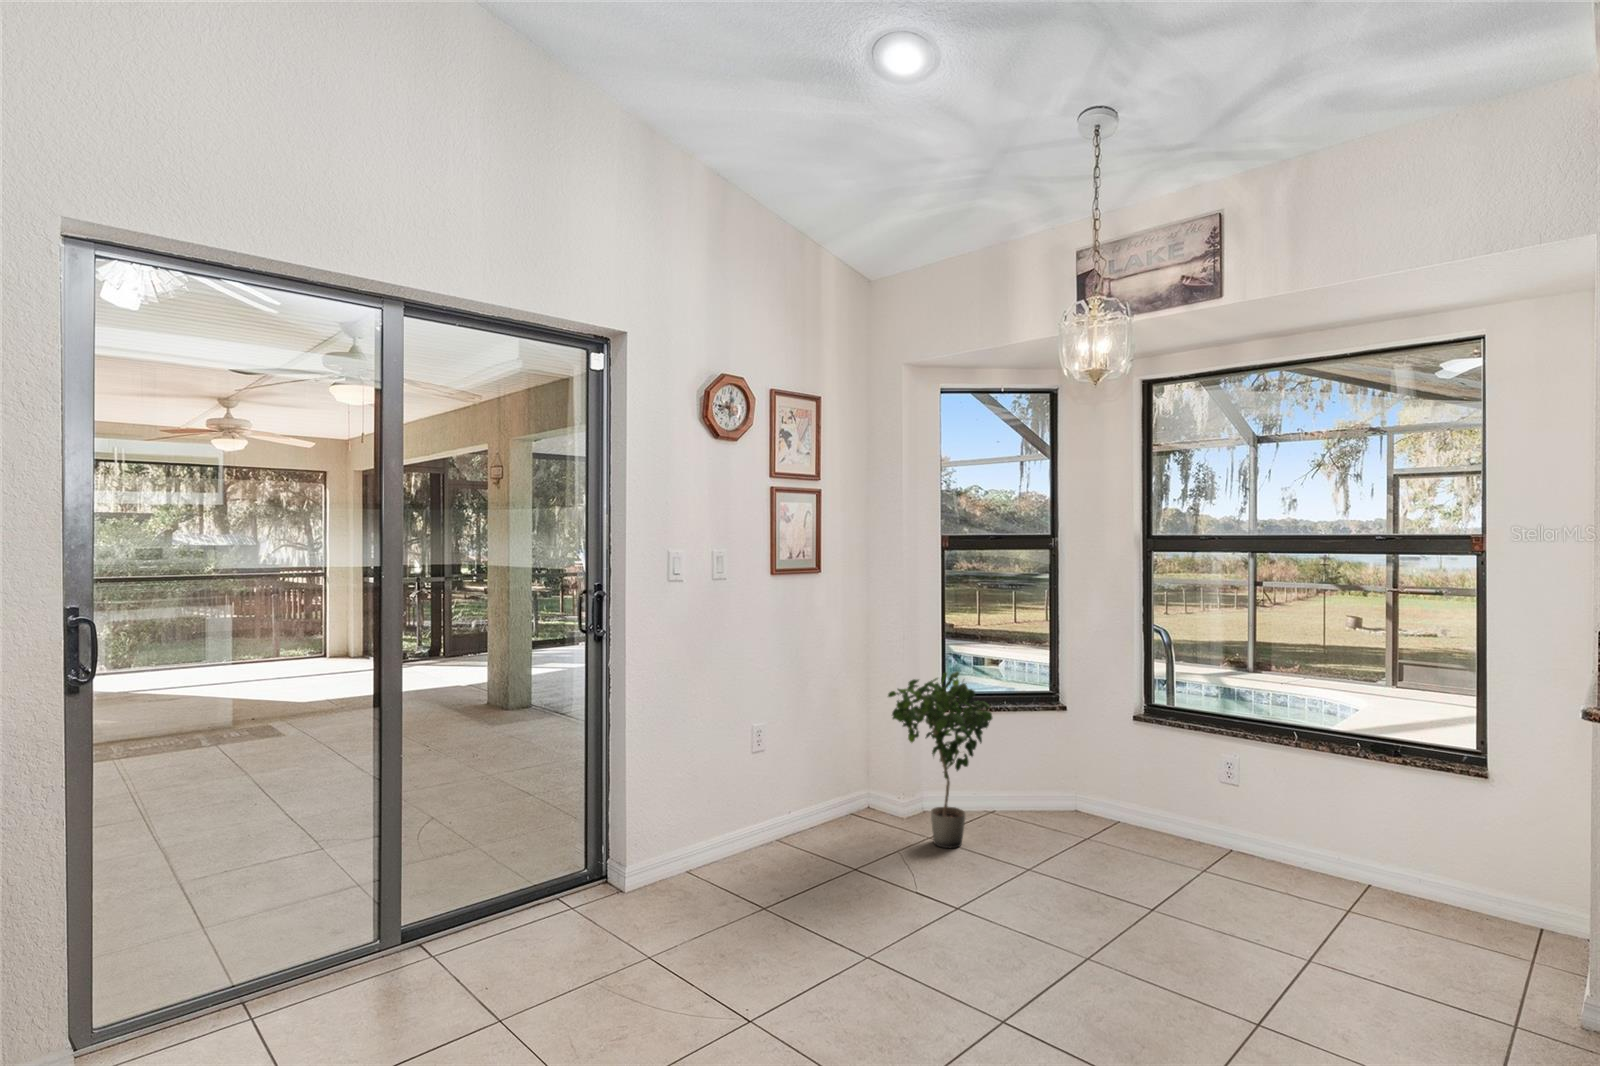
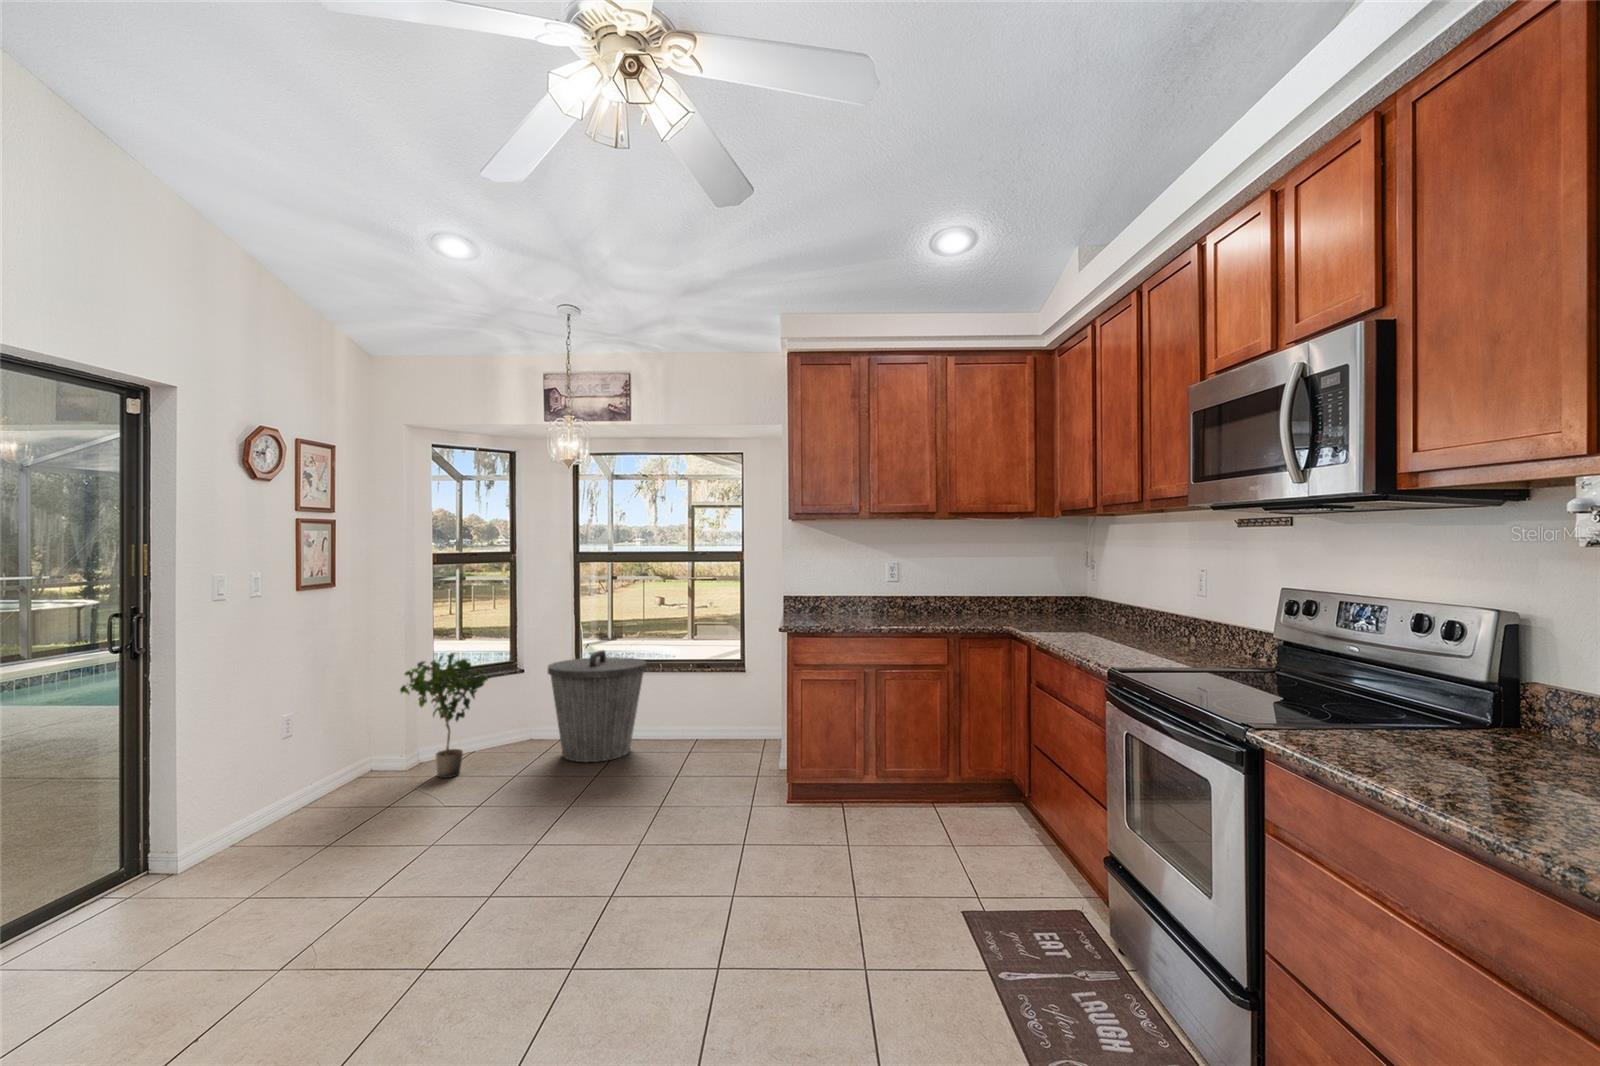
trash can: none [1086,695,1260,888] -> present [548,650,647,762]

